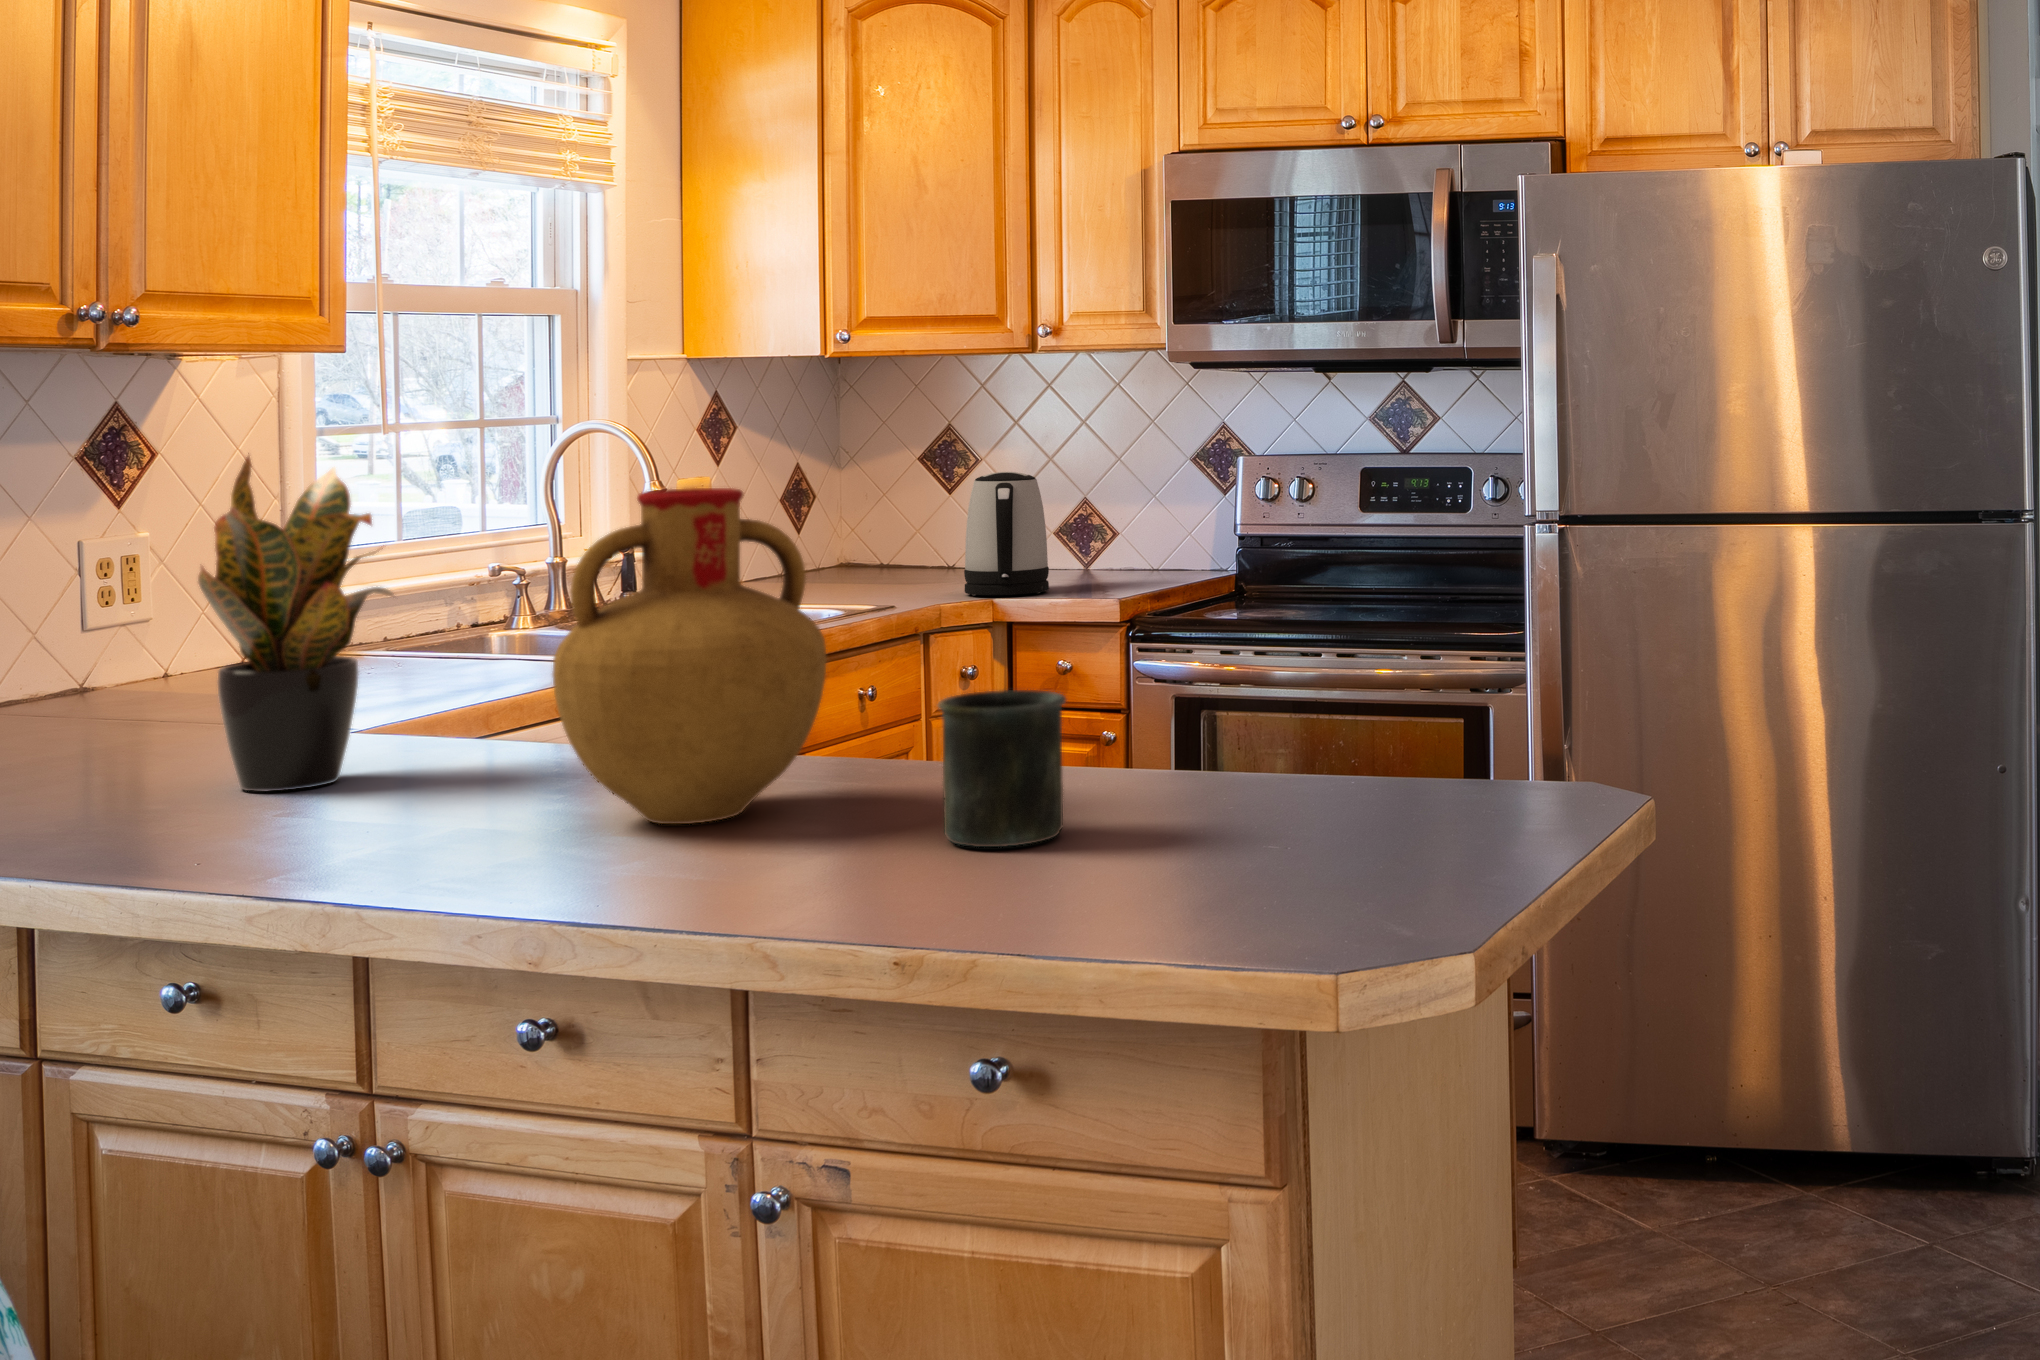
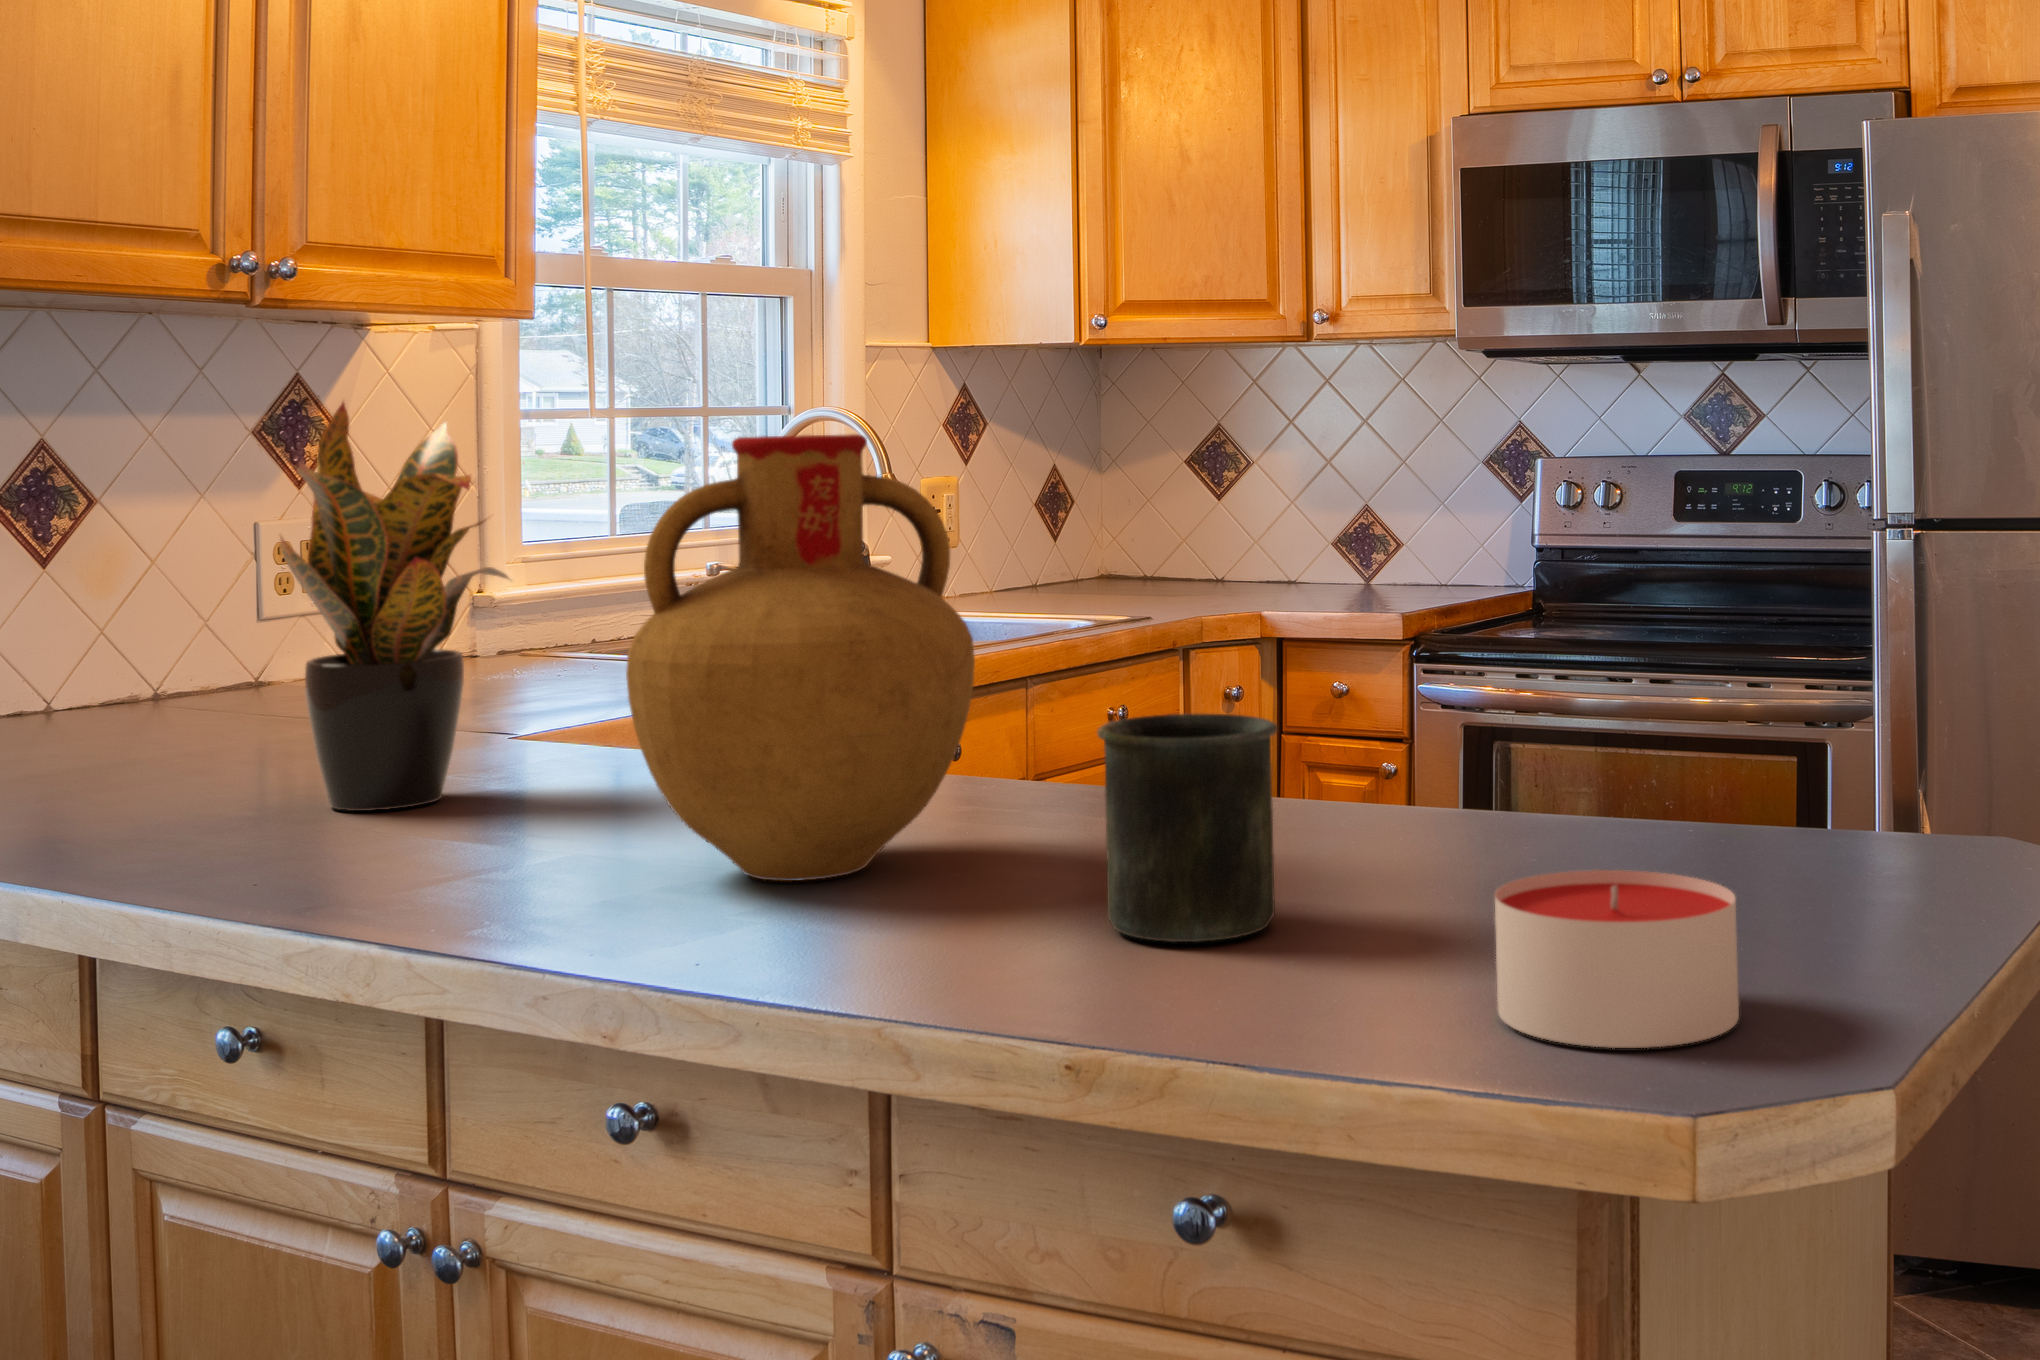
kettle: present [964,472,1049,596] -> none [1223,470,1317,609]
candle: none [1218,782,1369,888] -> present [1495,870,1739,1048]

